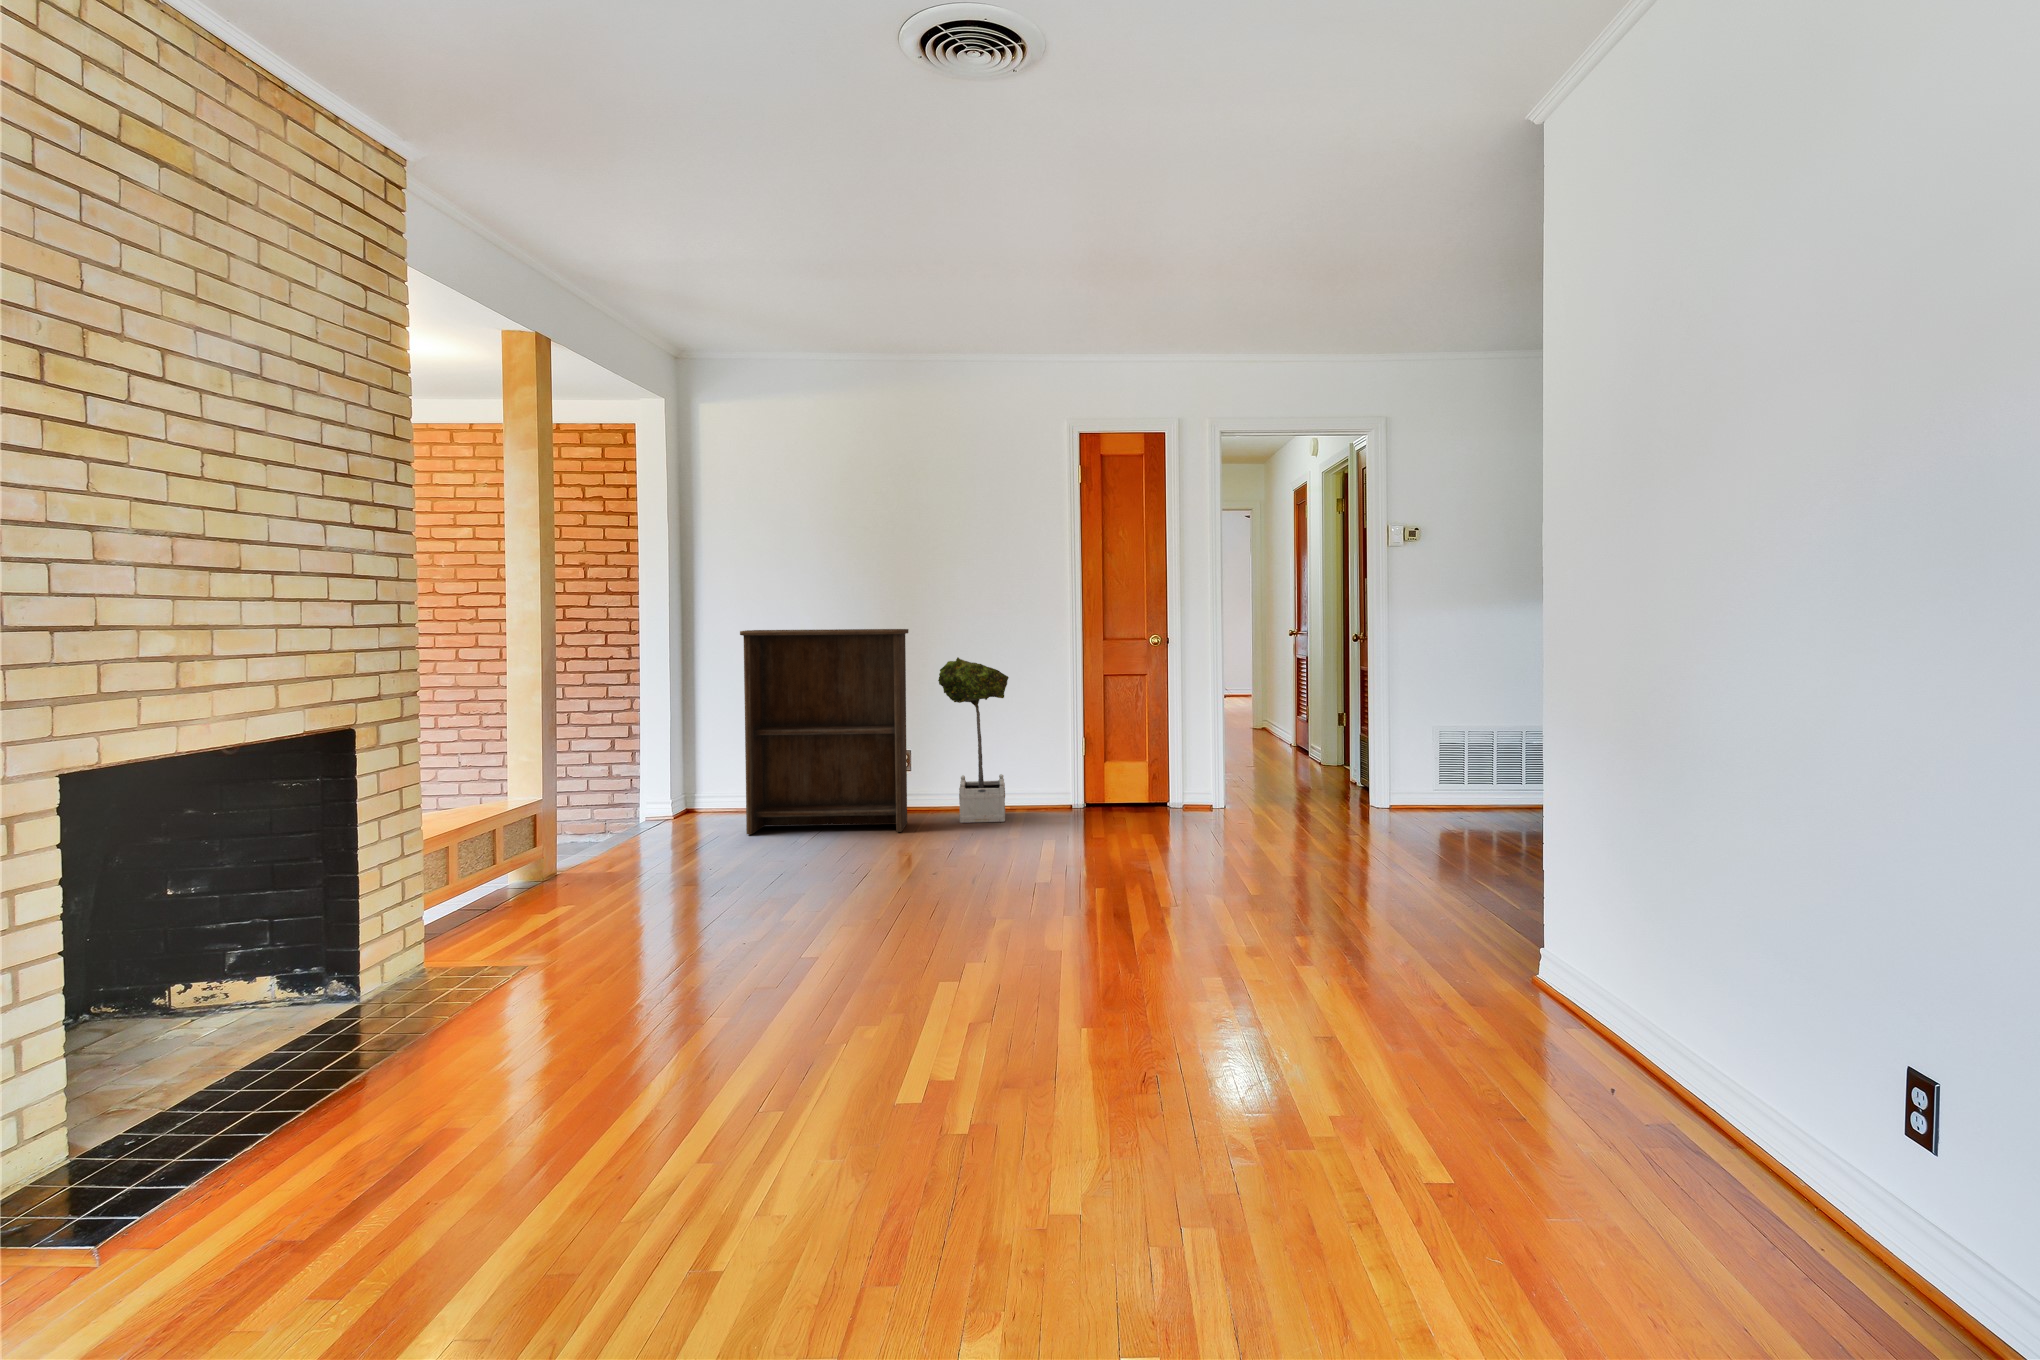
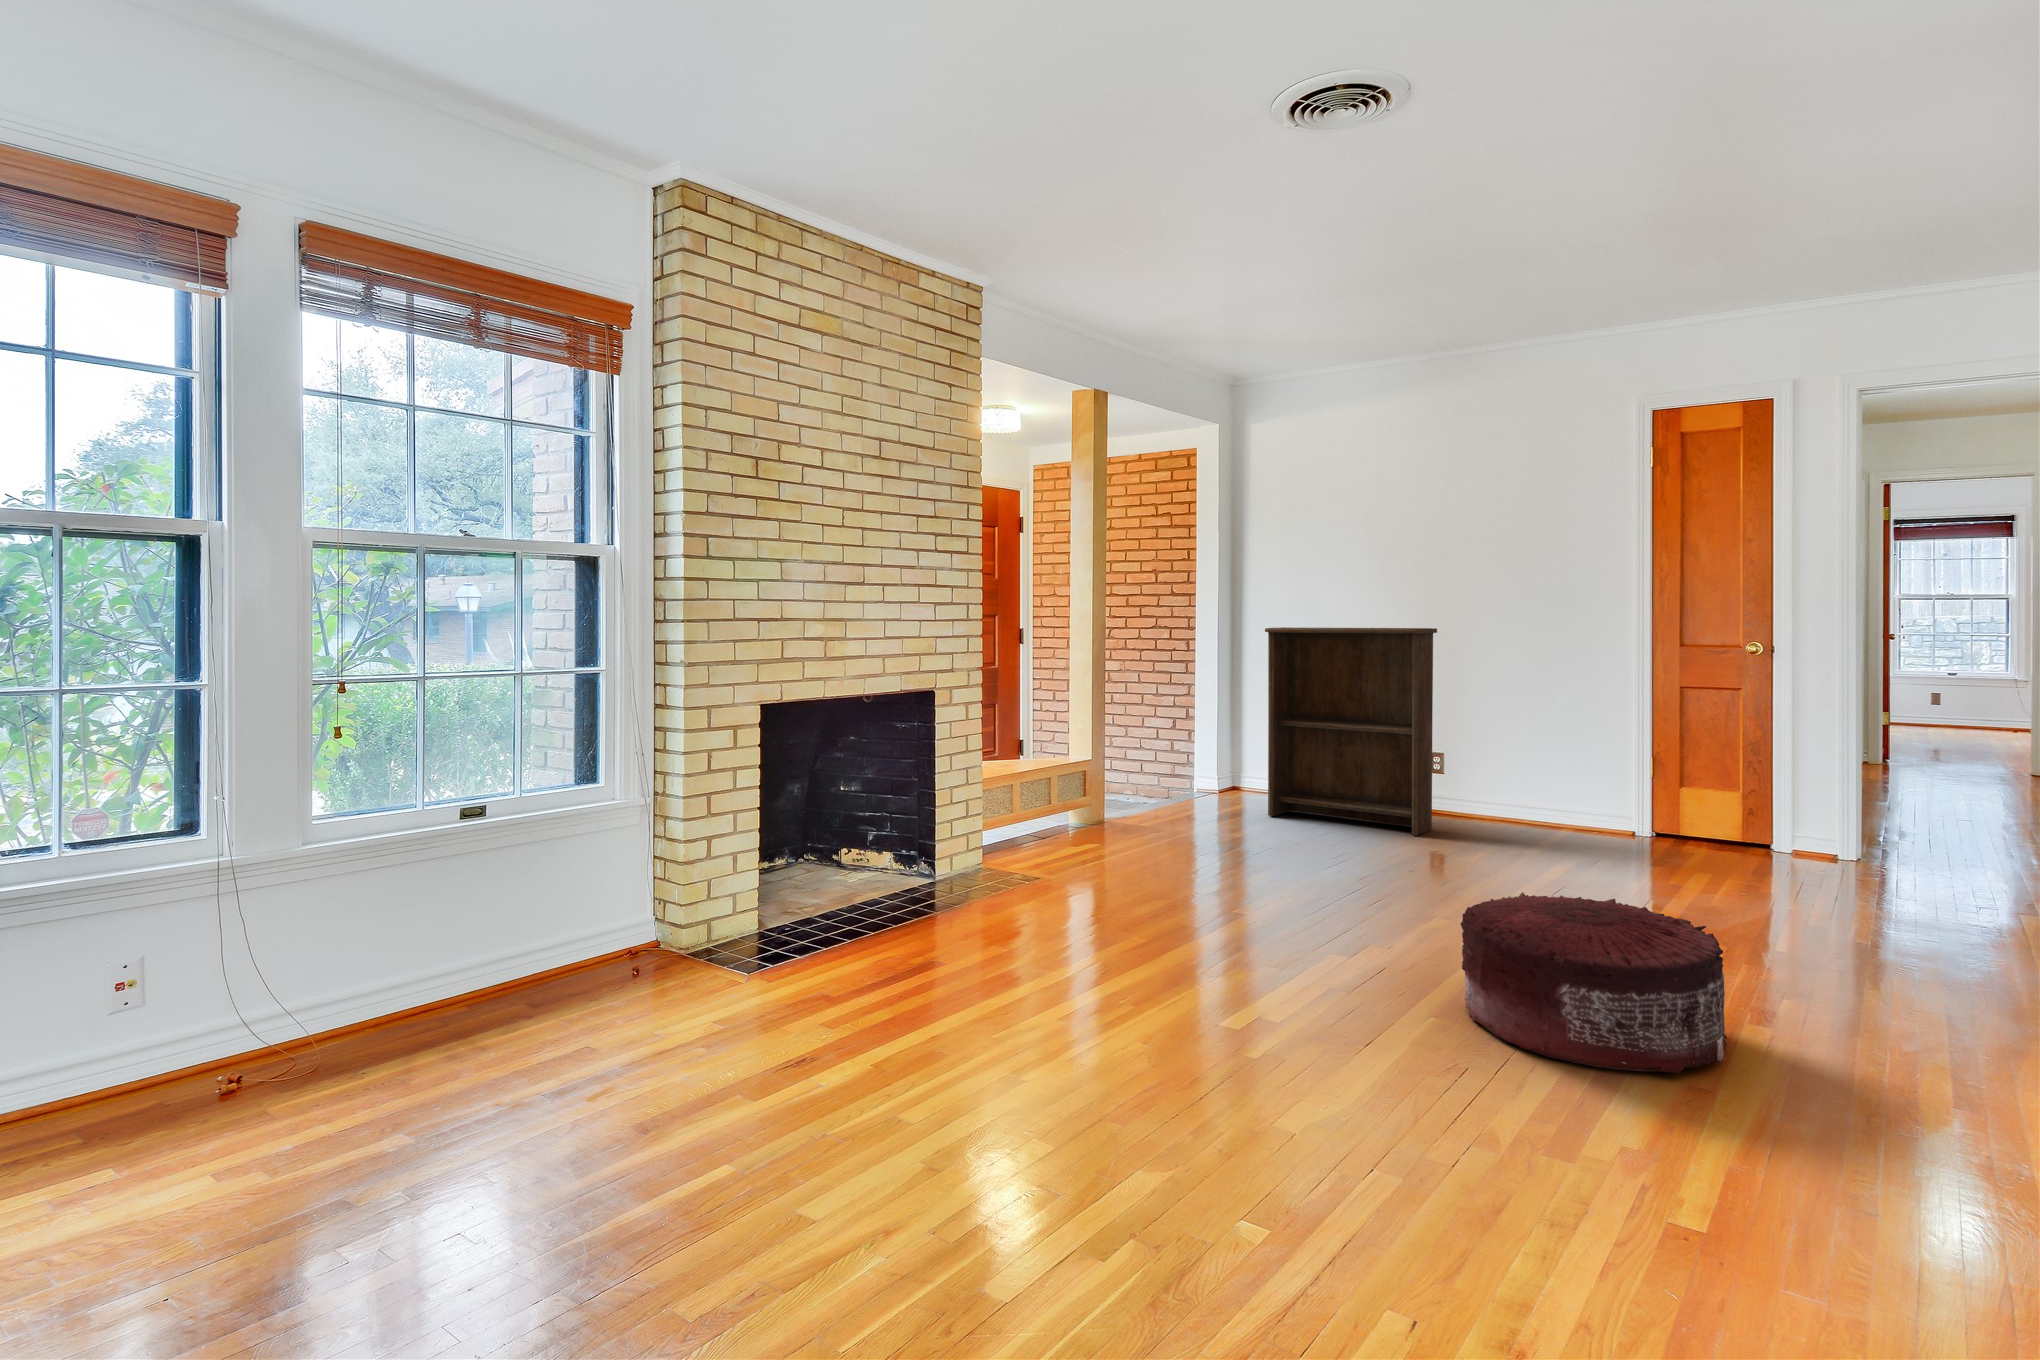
potted tree: present [938,657,1009,823] -> none [1471,659,1557,844]
pouf: none [1062,860,1260,1013] -> present [1461,892,1727,1073]

